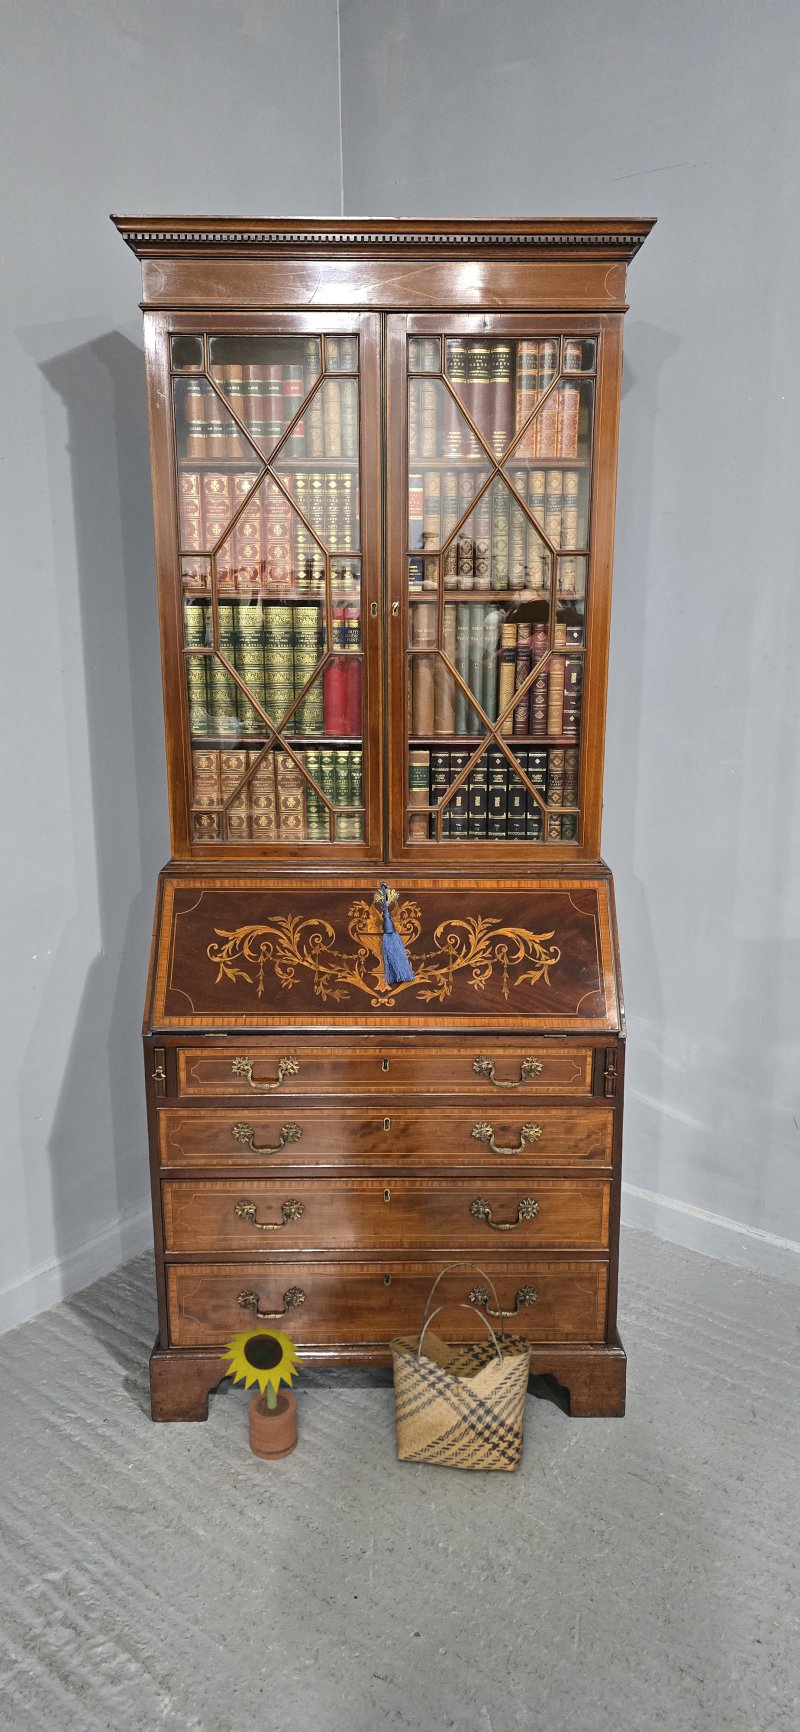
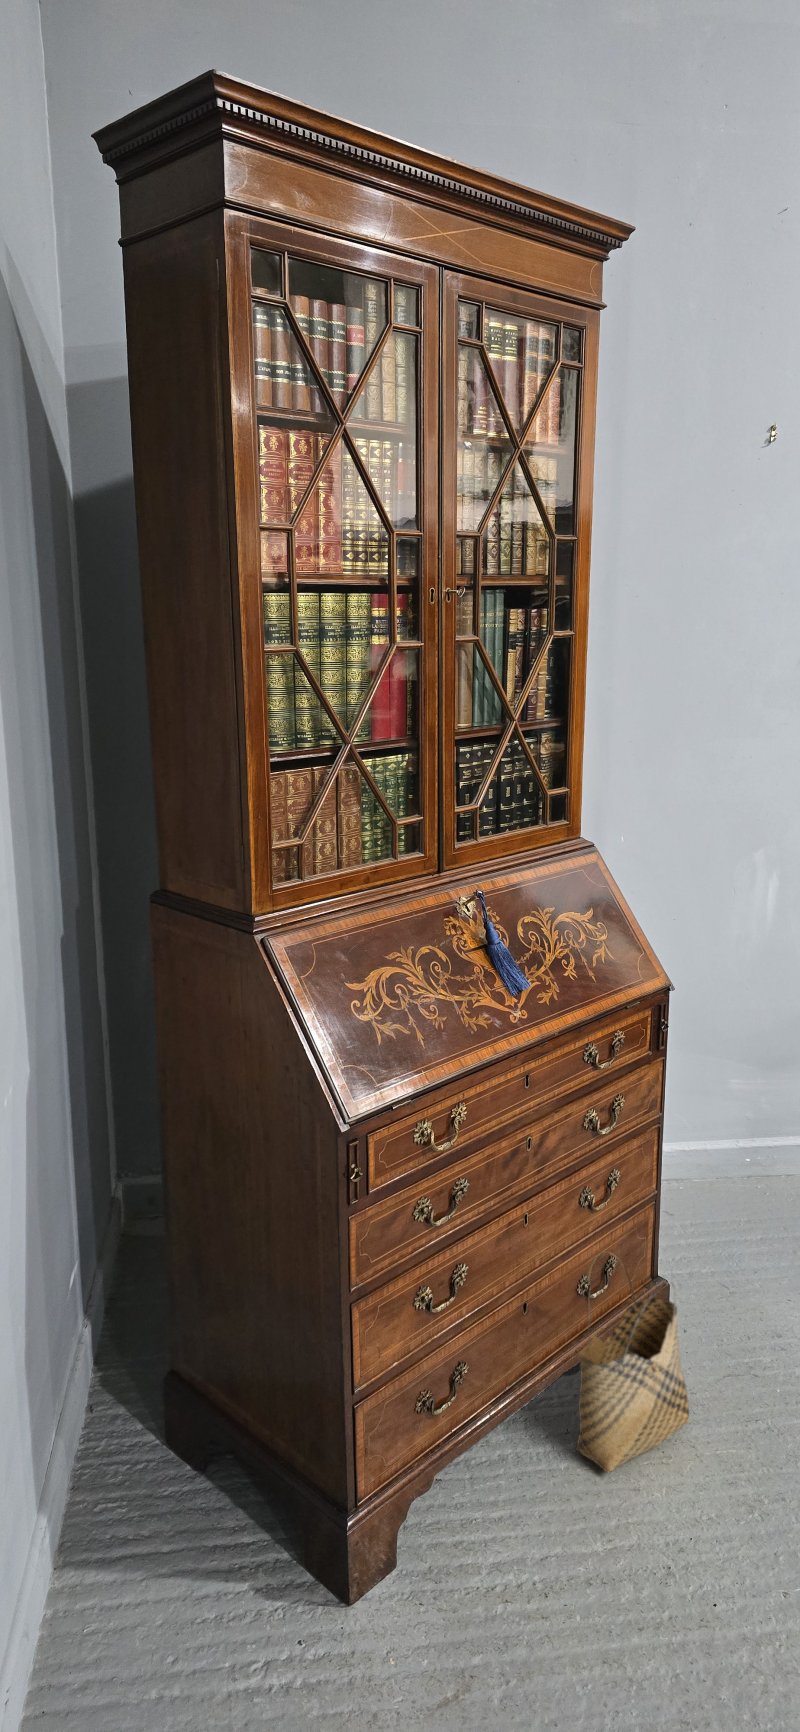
decorative plant: present [221,1325,303,1459] -> none [465,1398,562,1558]

